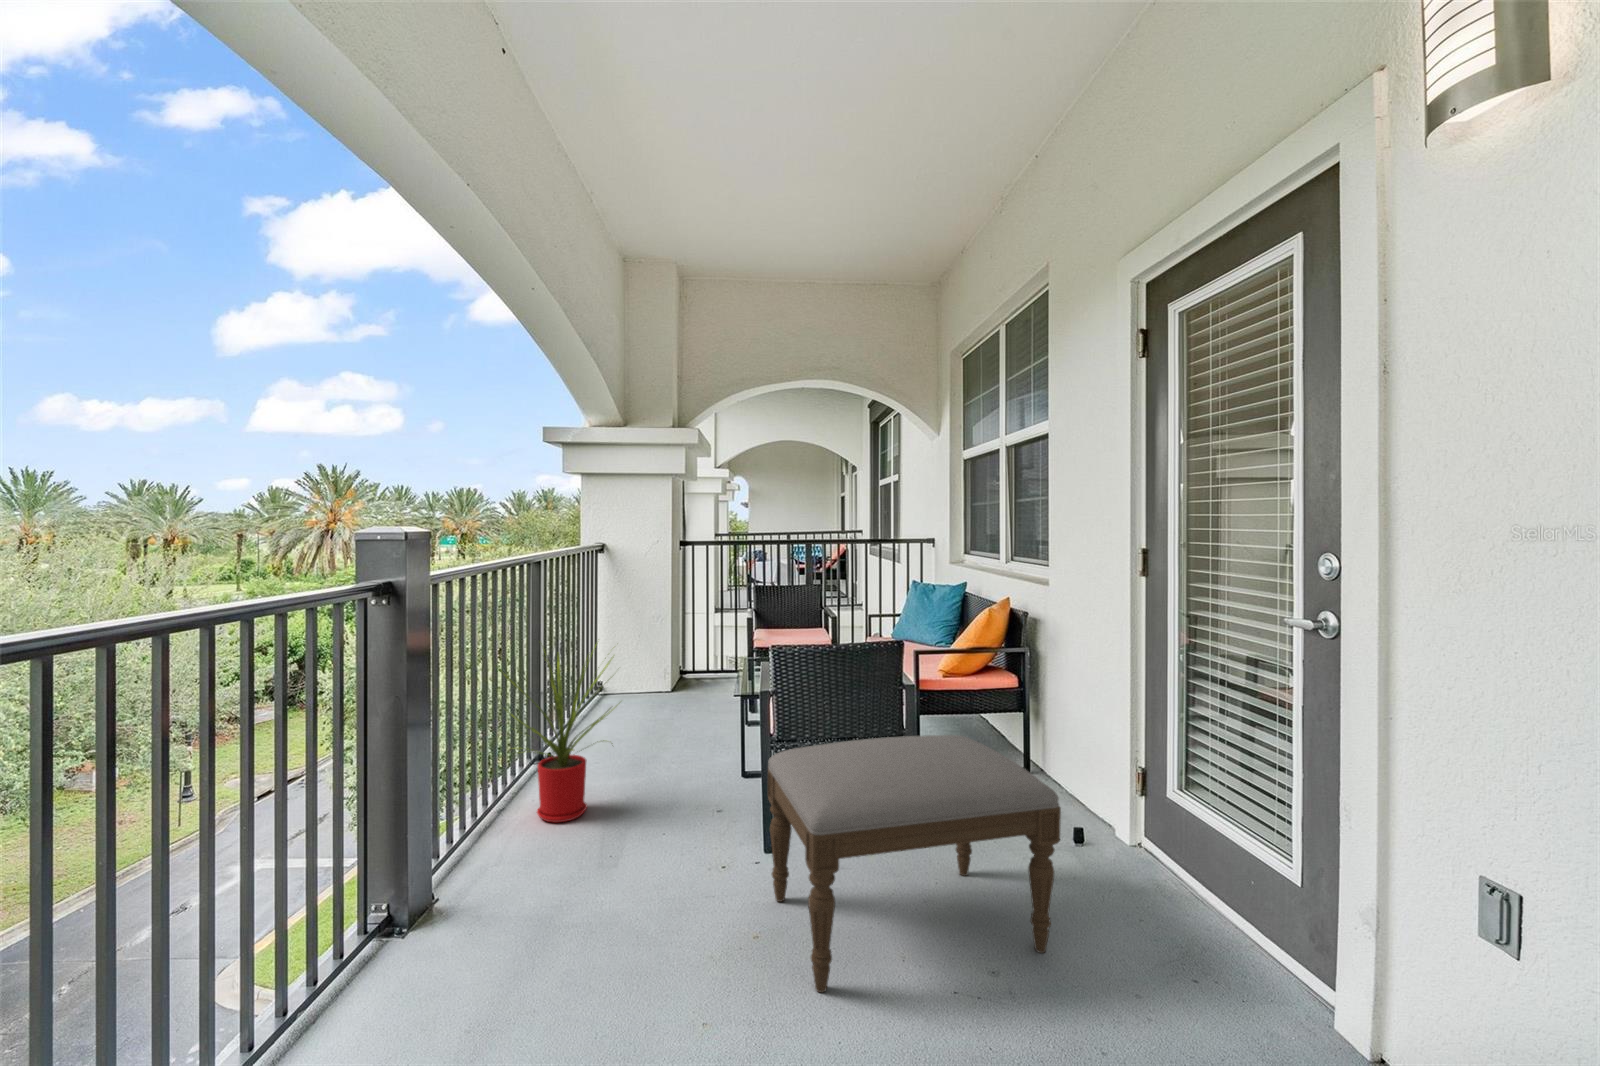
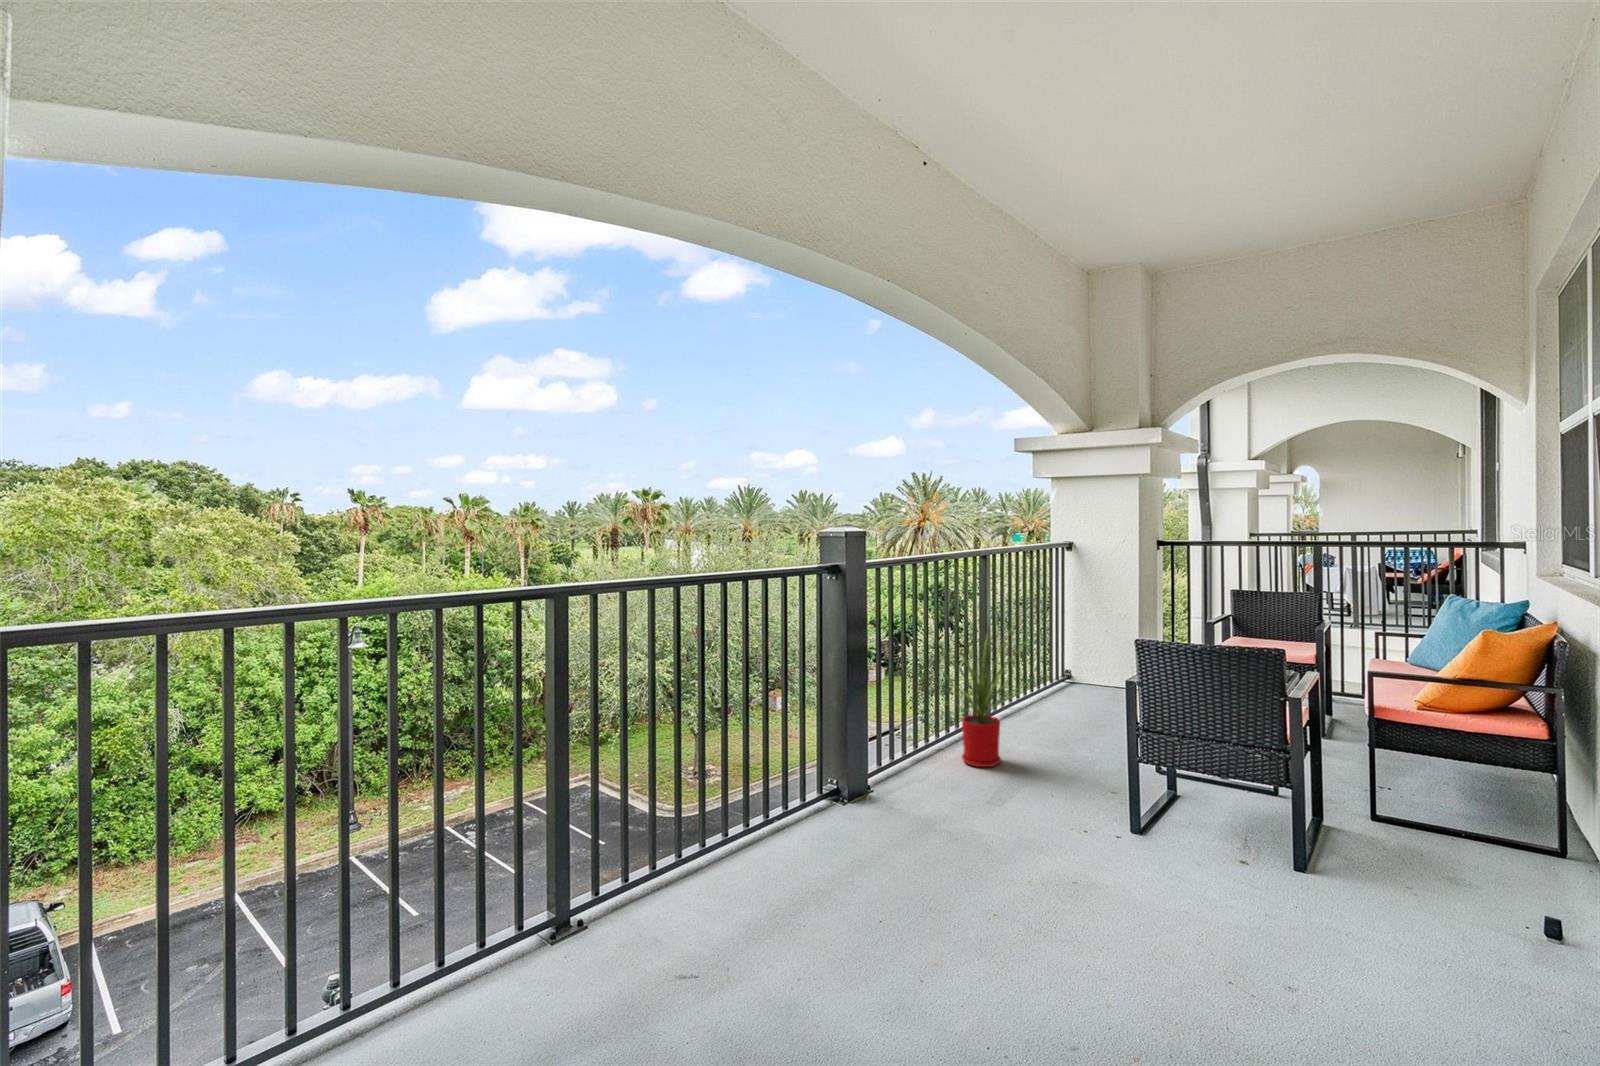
ottoman: present [768,735,1061,992] -> none [1080,733,1385,999]

